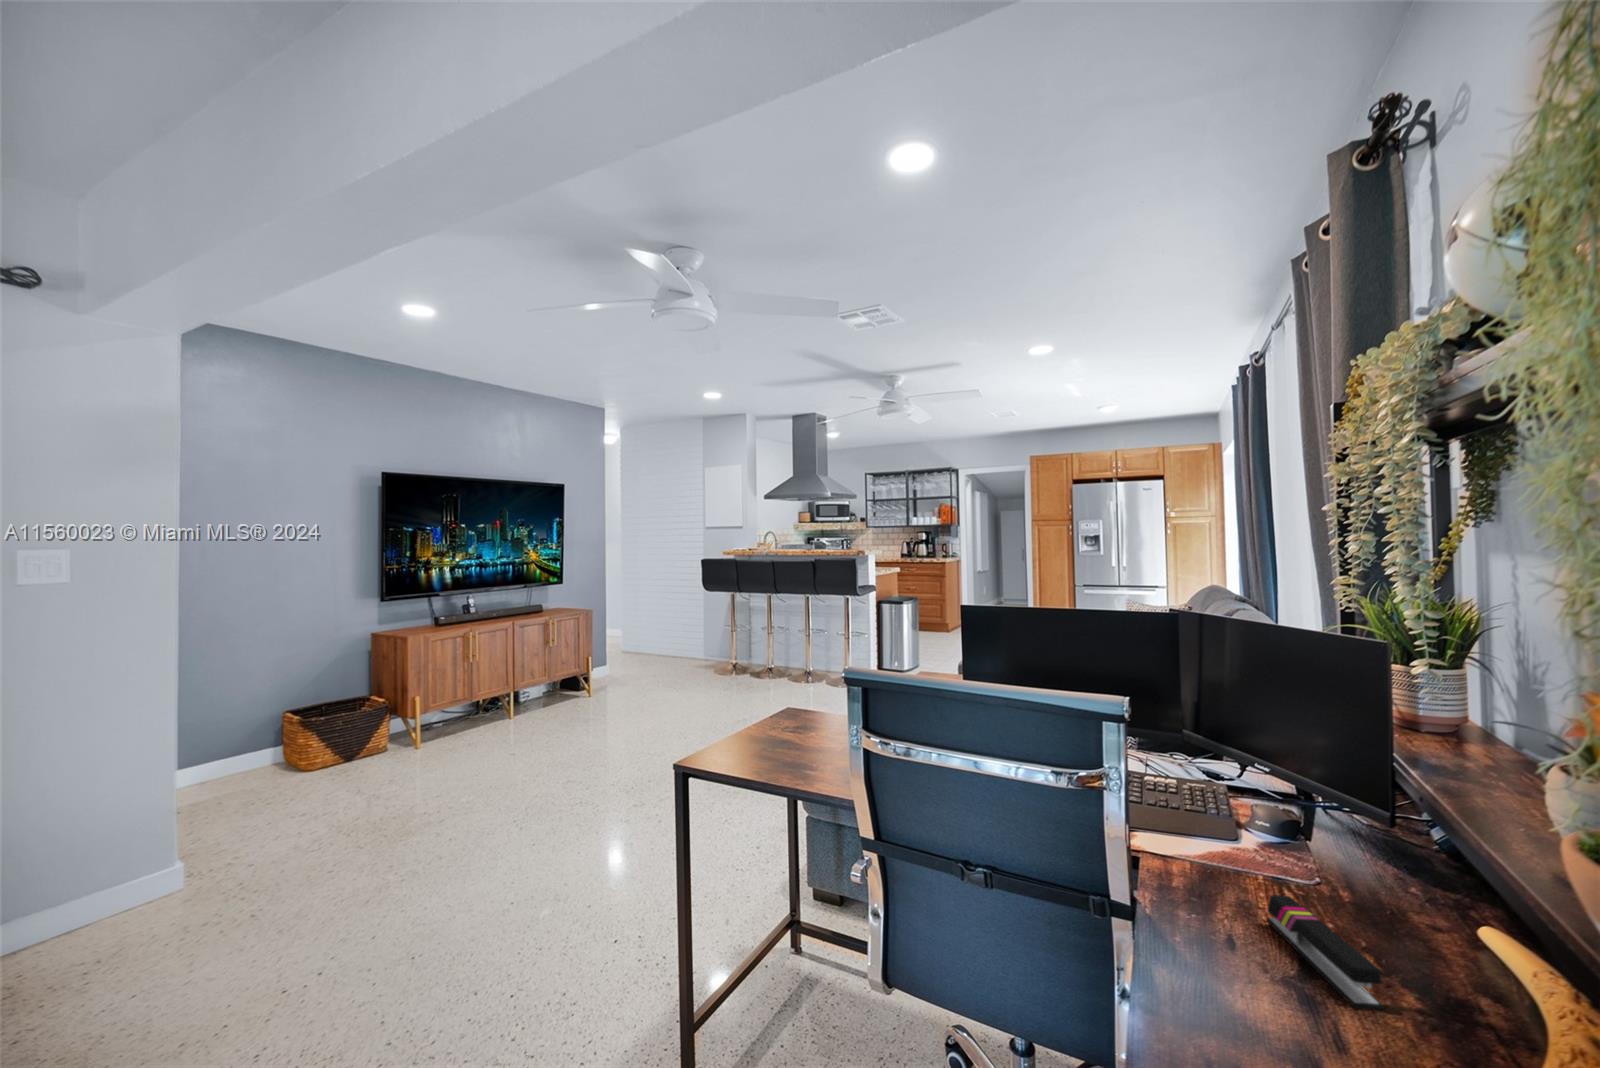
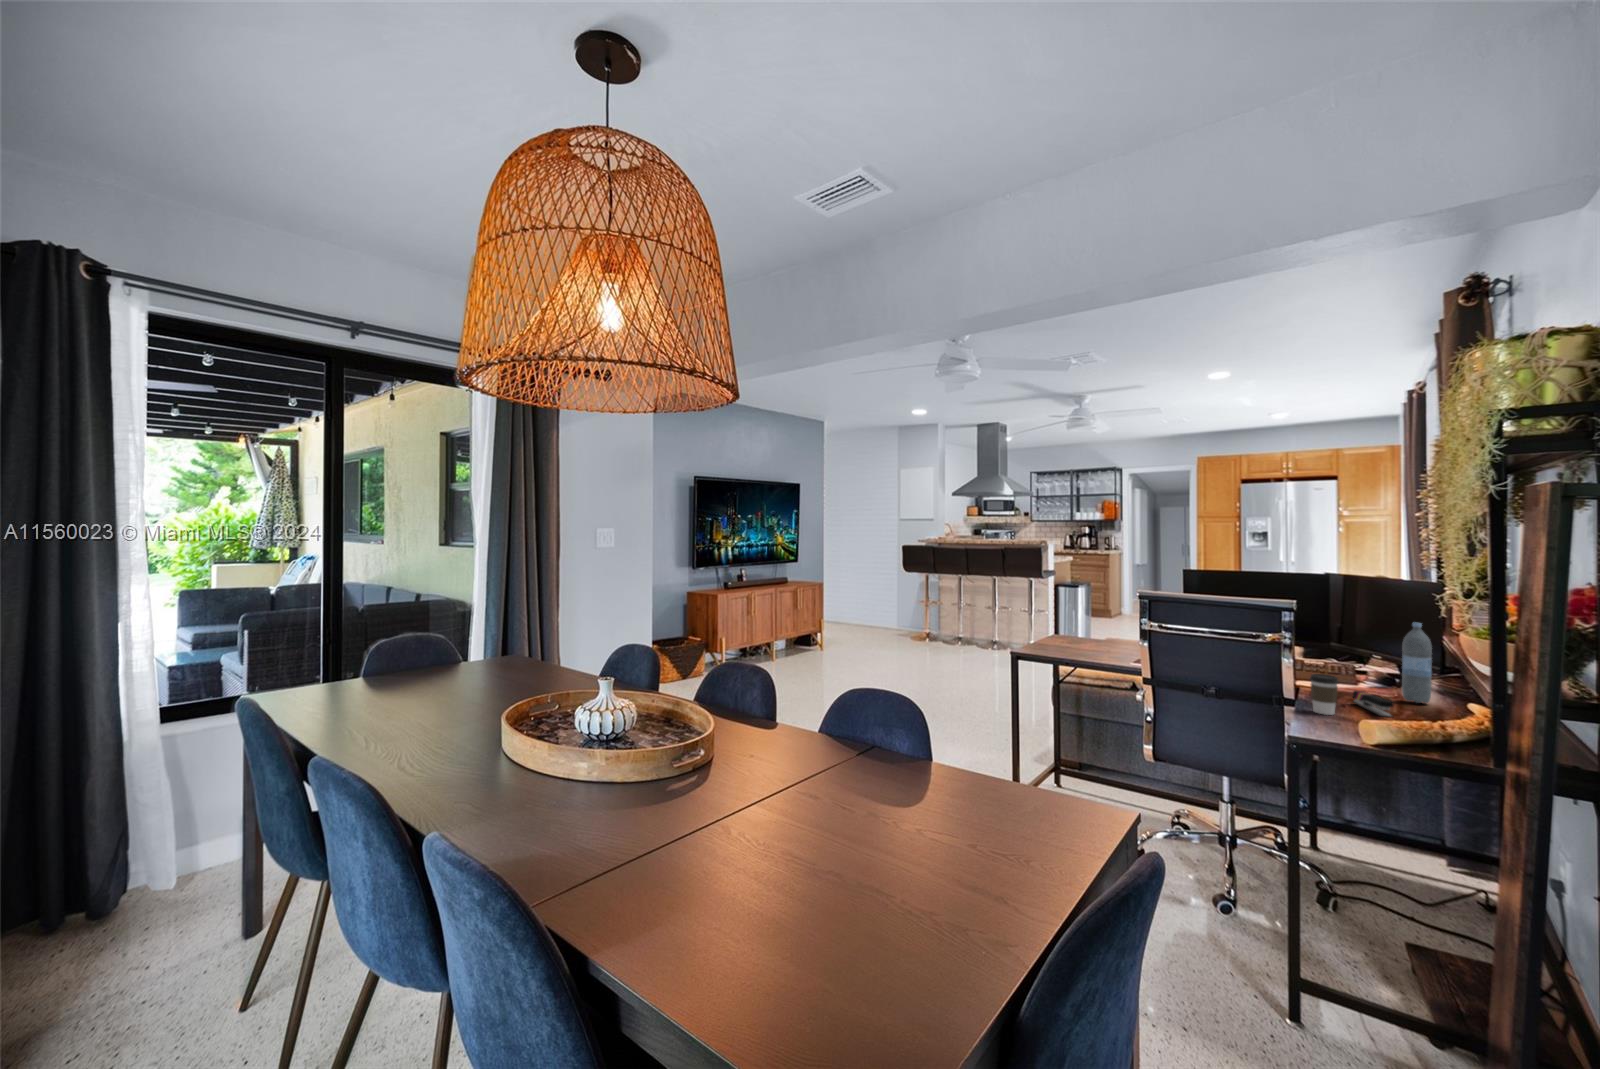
water bottle: none [1351,732,1417,915] -> present [1402,623,1432,703]
coffee cup: none [1190,890,1257,1011] -> present [1310,674,1338,715]

